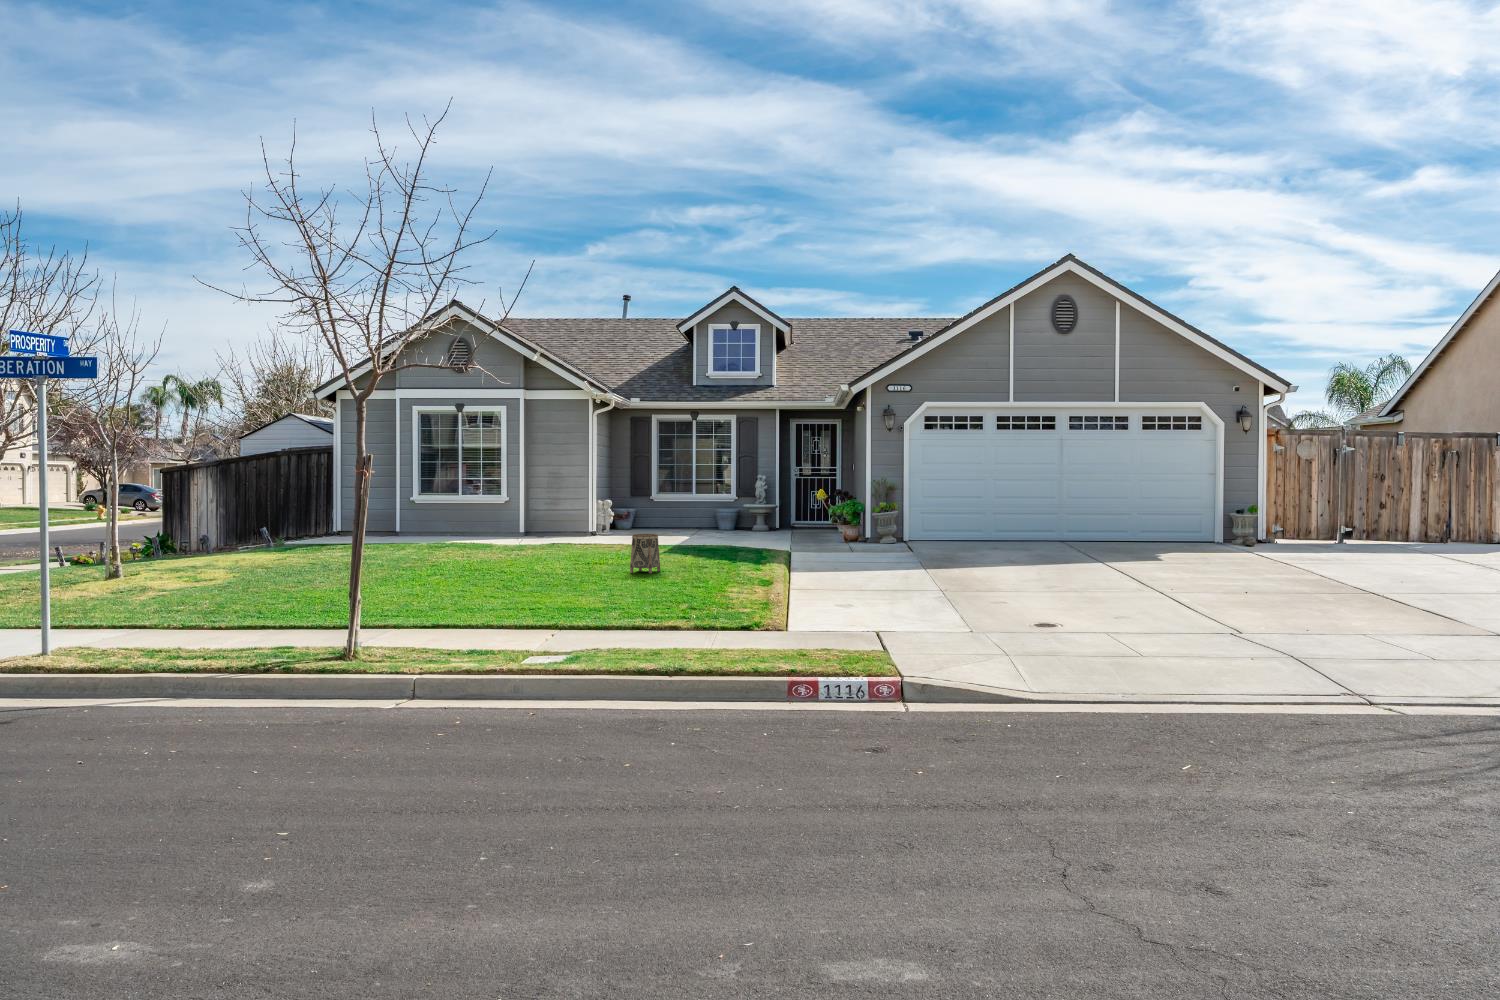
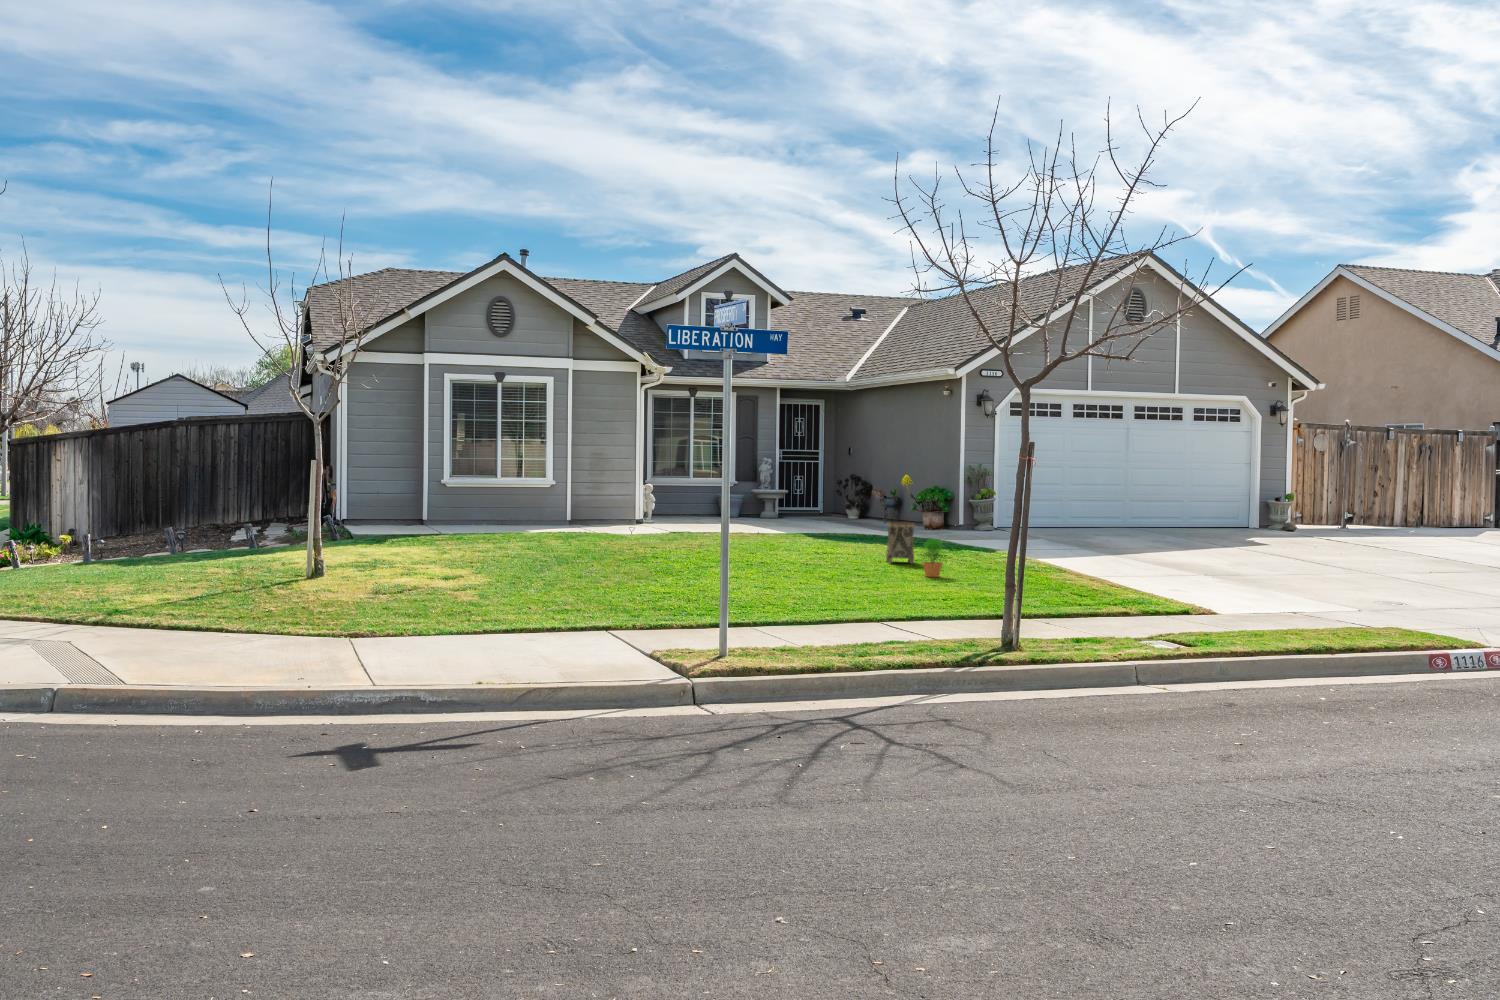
potted plant: none [600,549,630,586] -> present [922,539,944,577]

